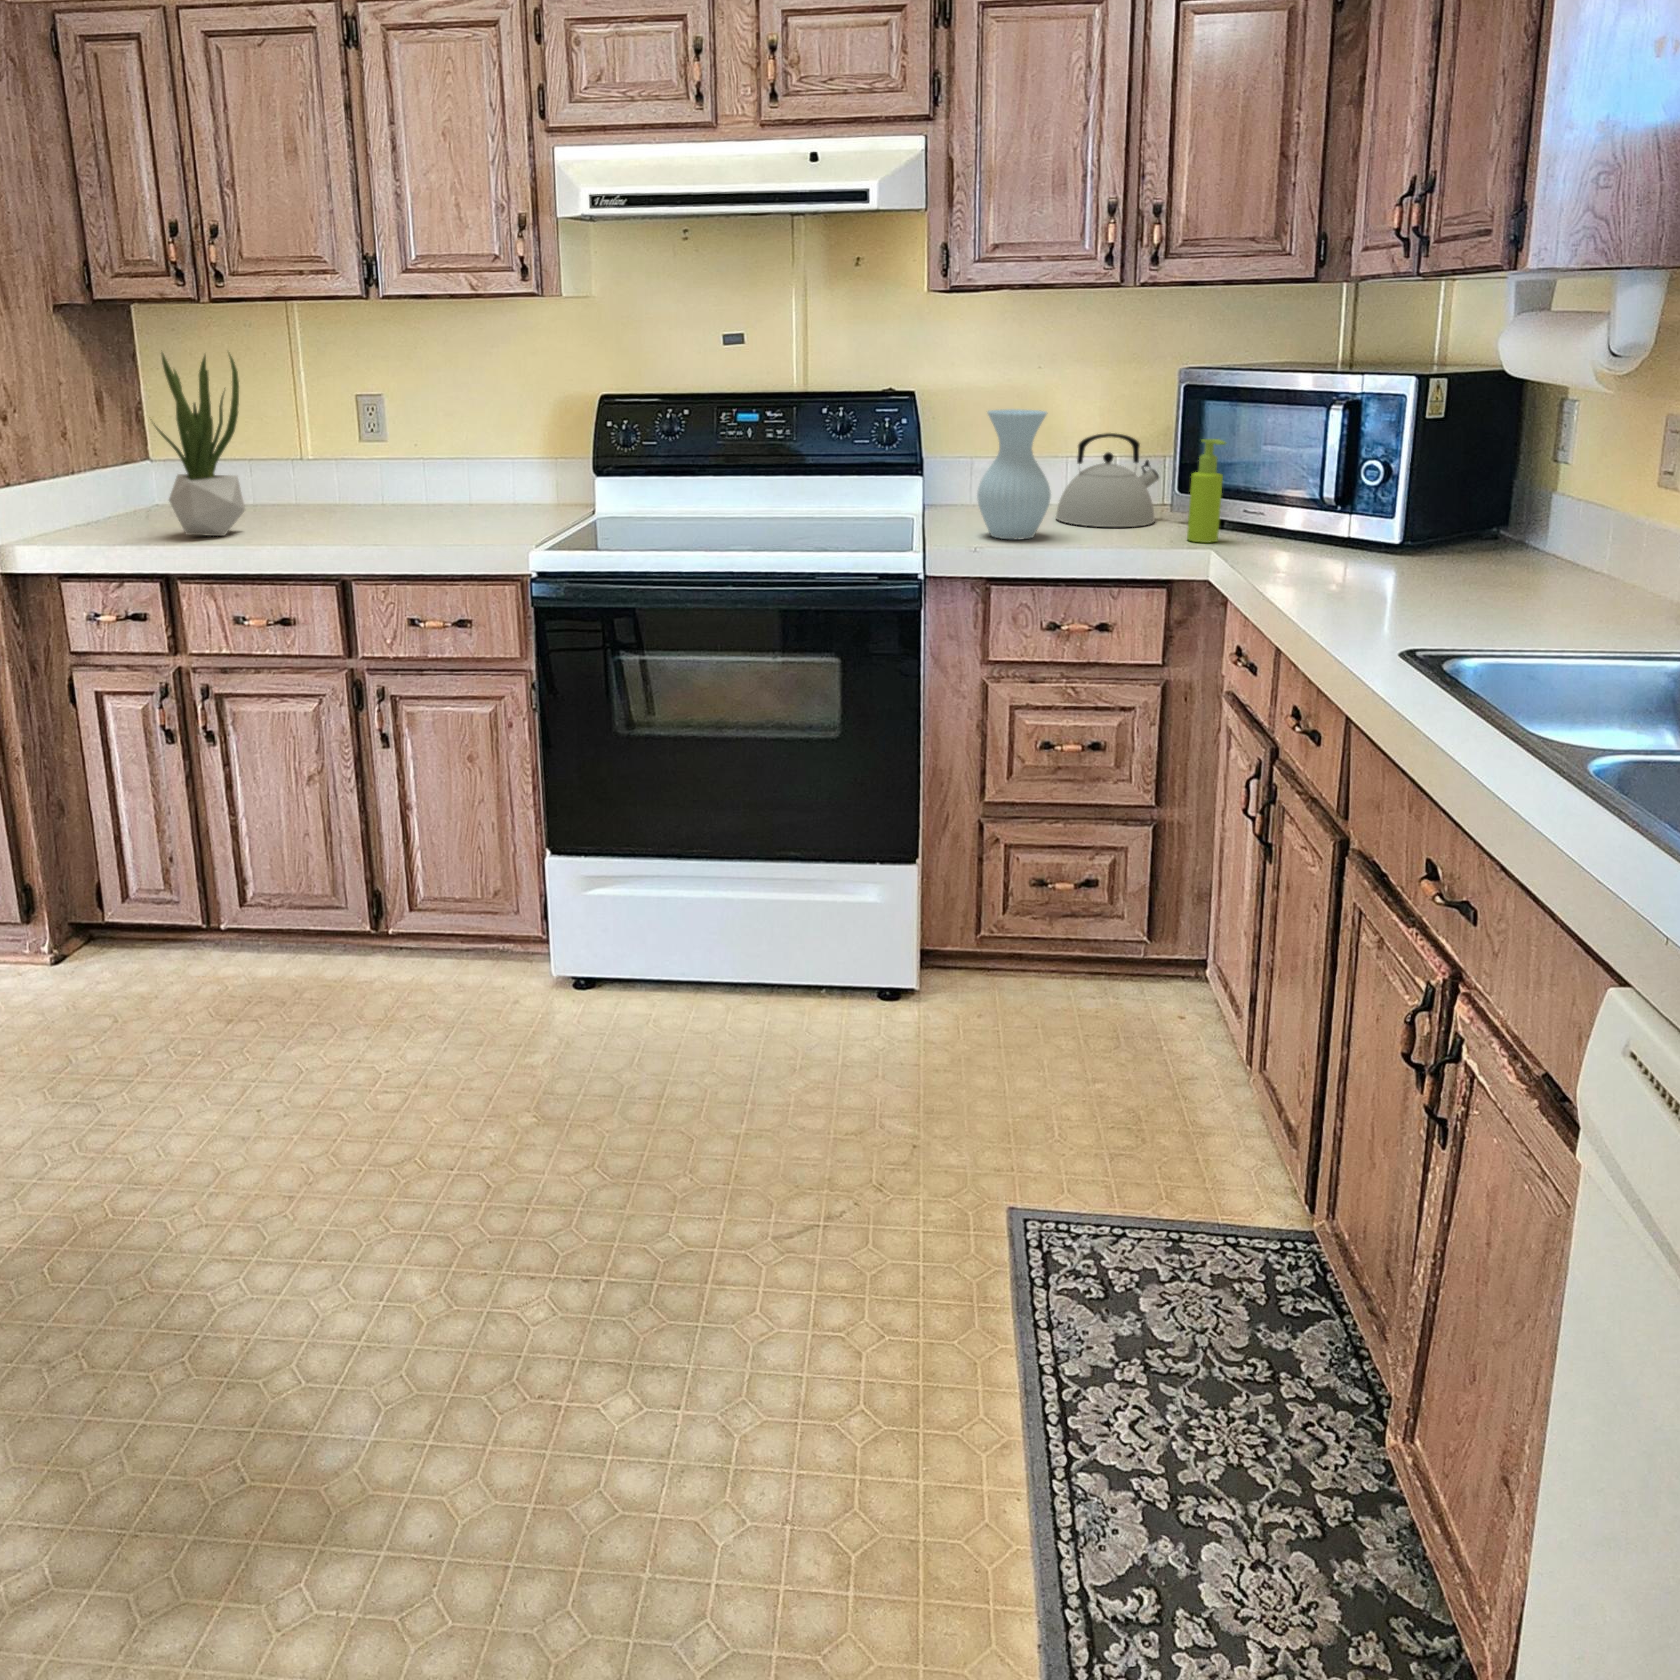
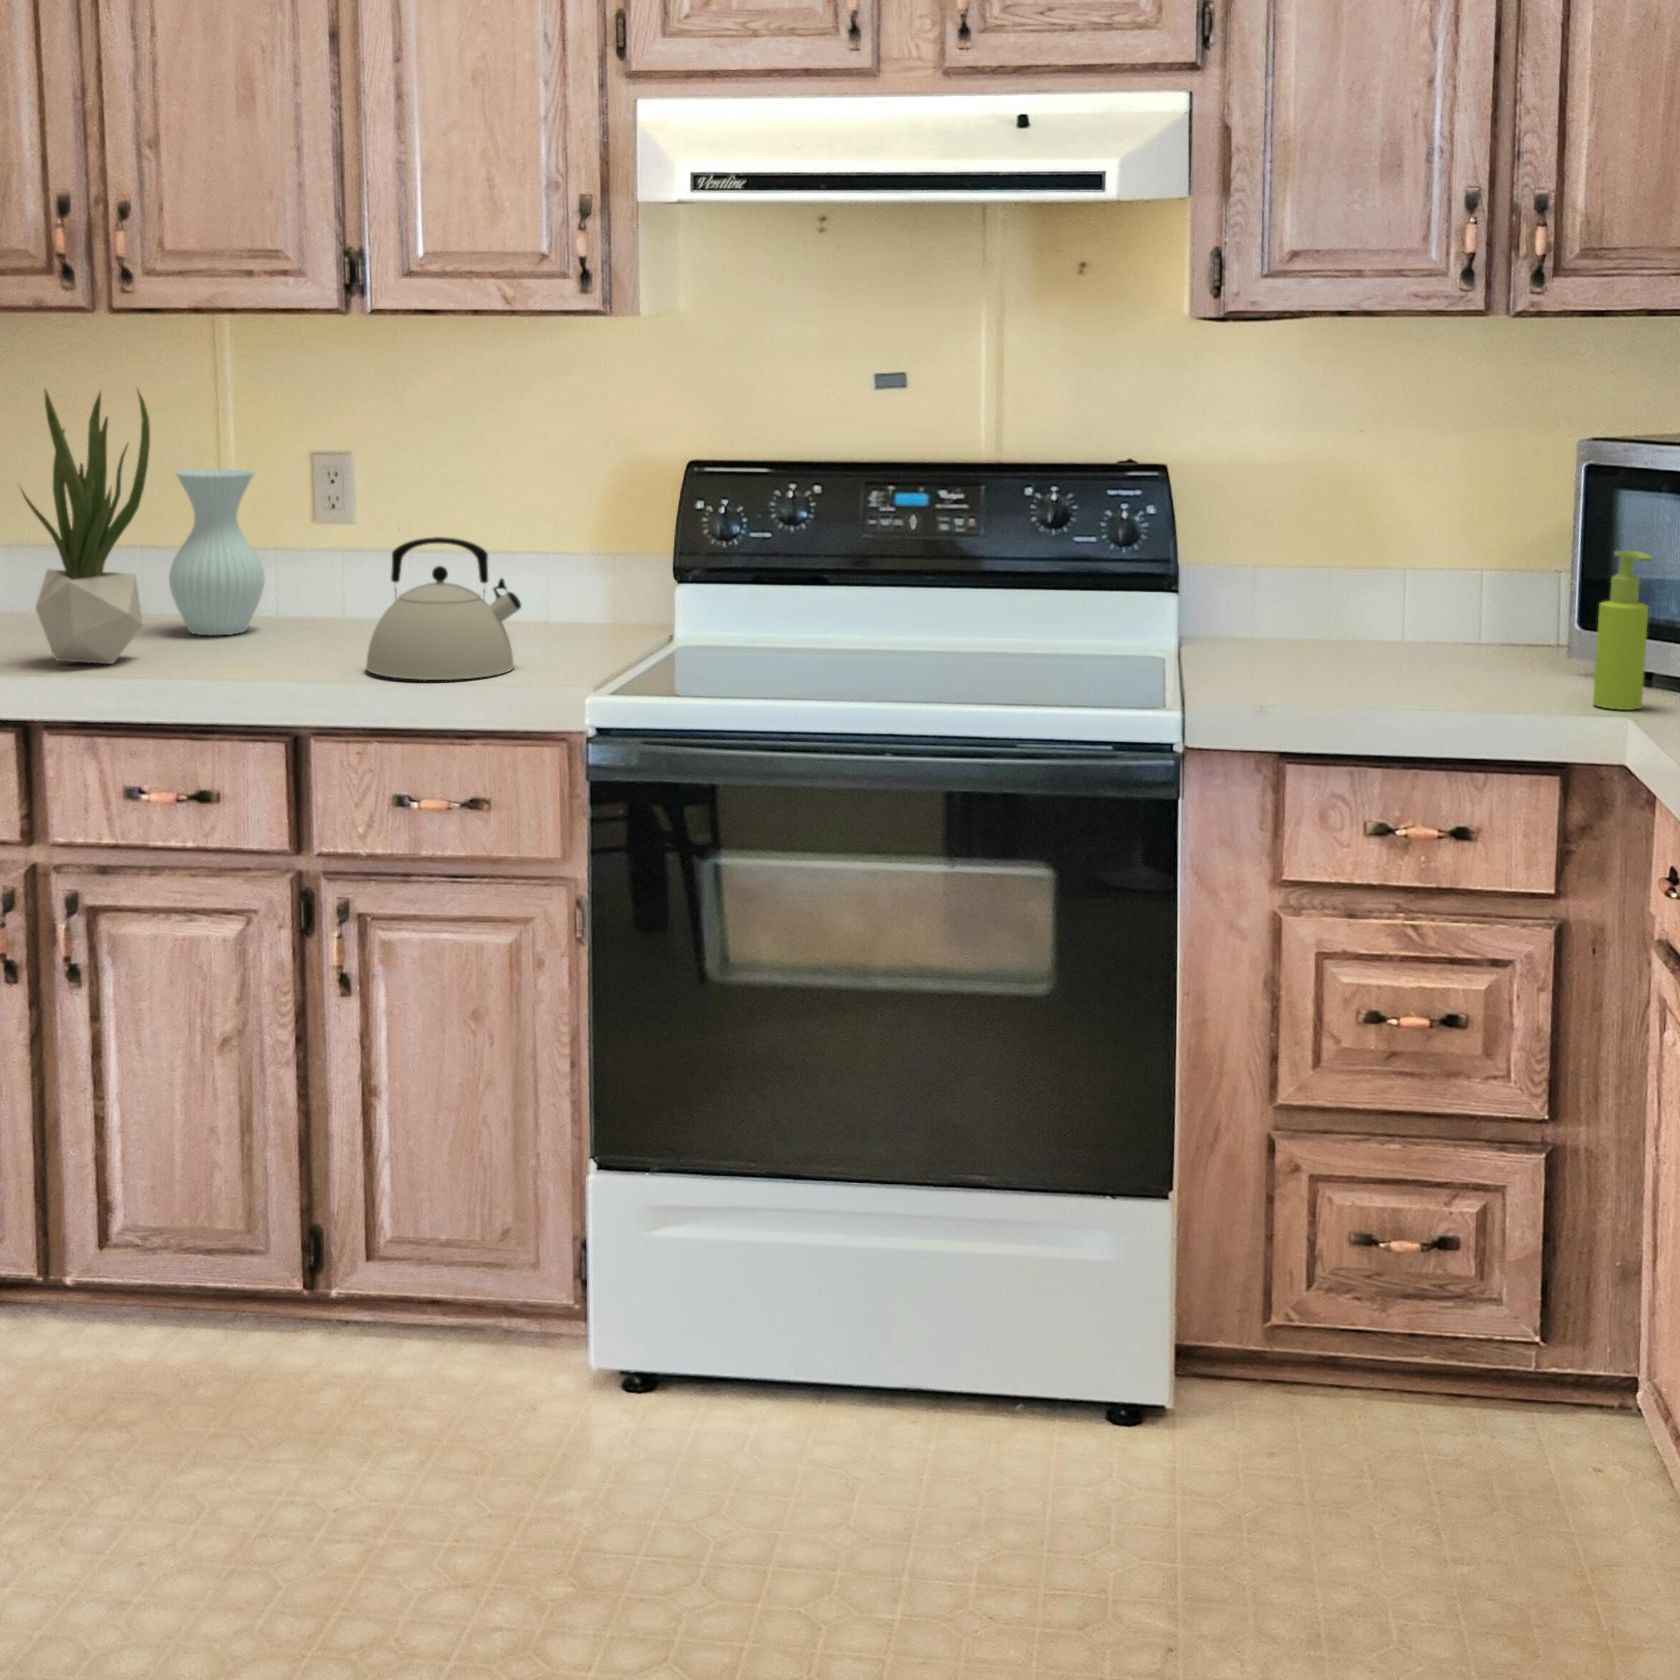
vase: present [977,409,1051,539] -> present [169,470,265,635]
kettle: present [1056,433,1159,527] -> present [366,537,521,680]

